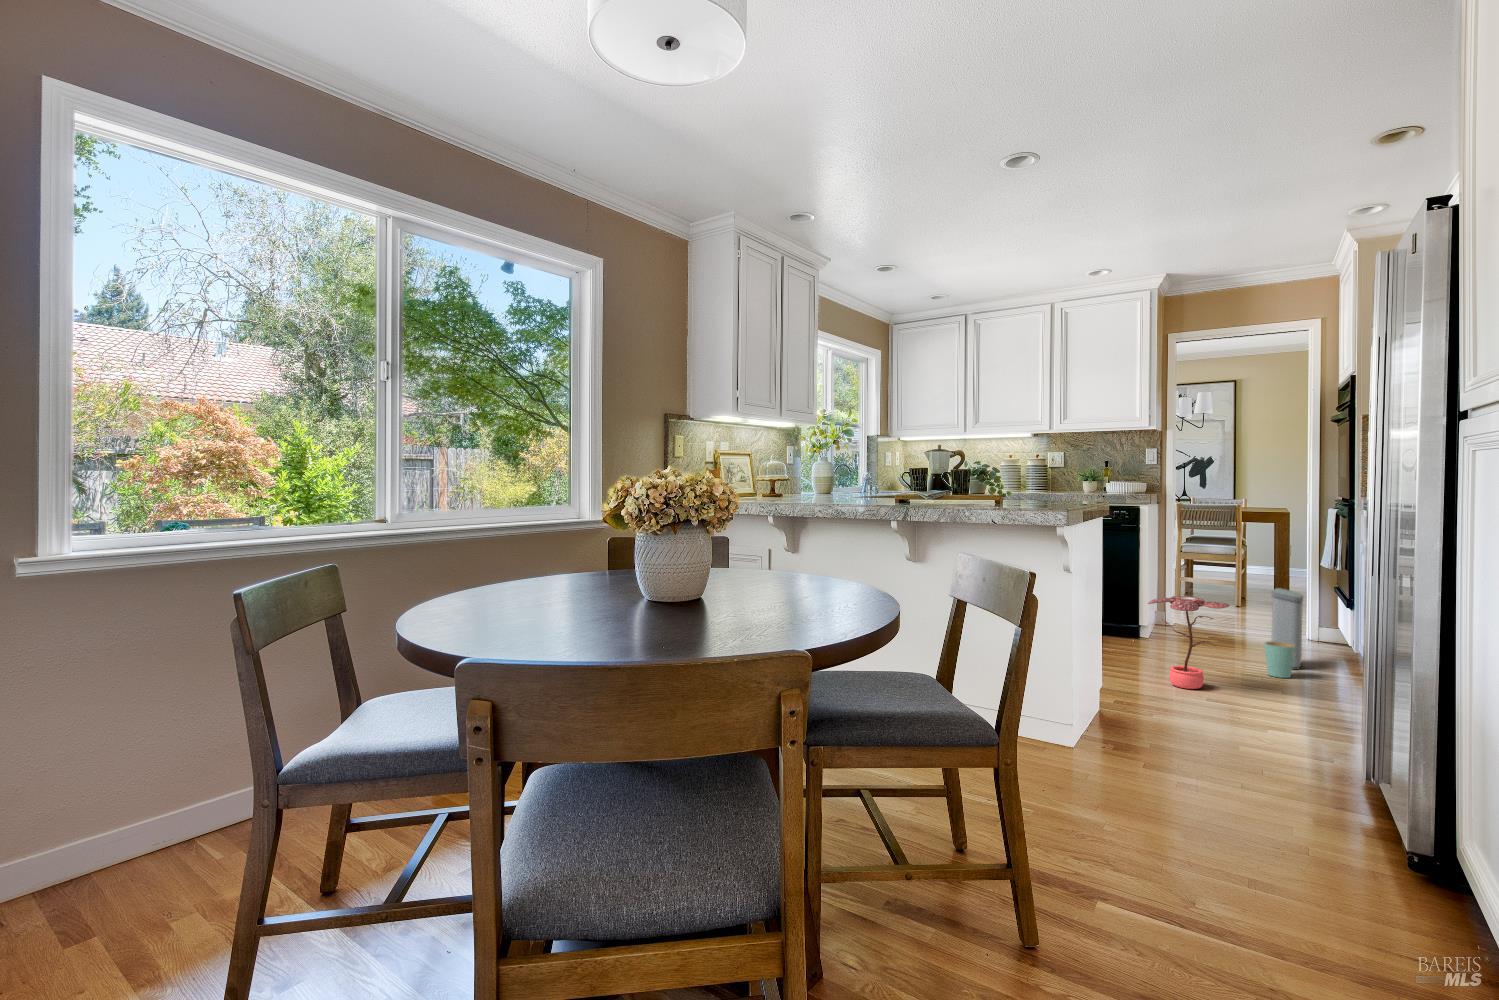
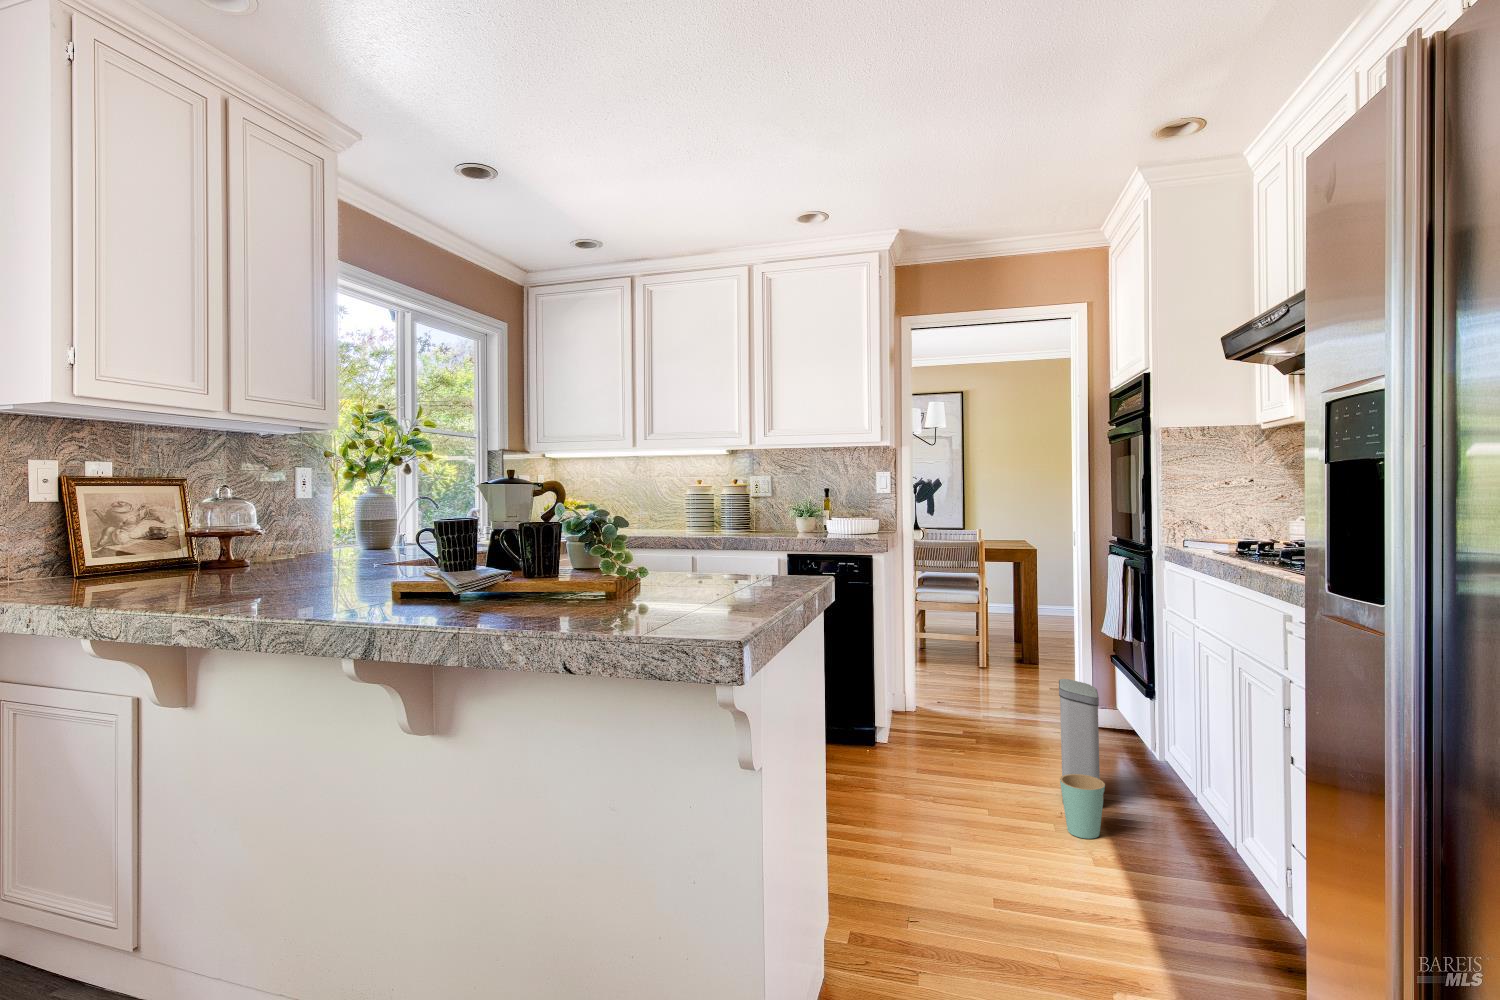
potted plant: present [1148,596,1229,689] -> none [897,729,1027,909]

